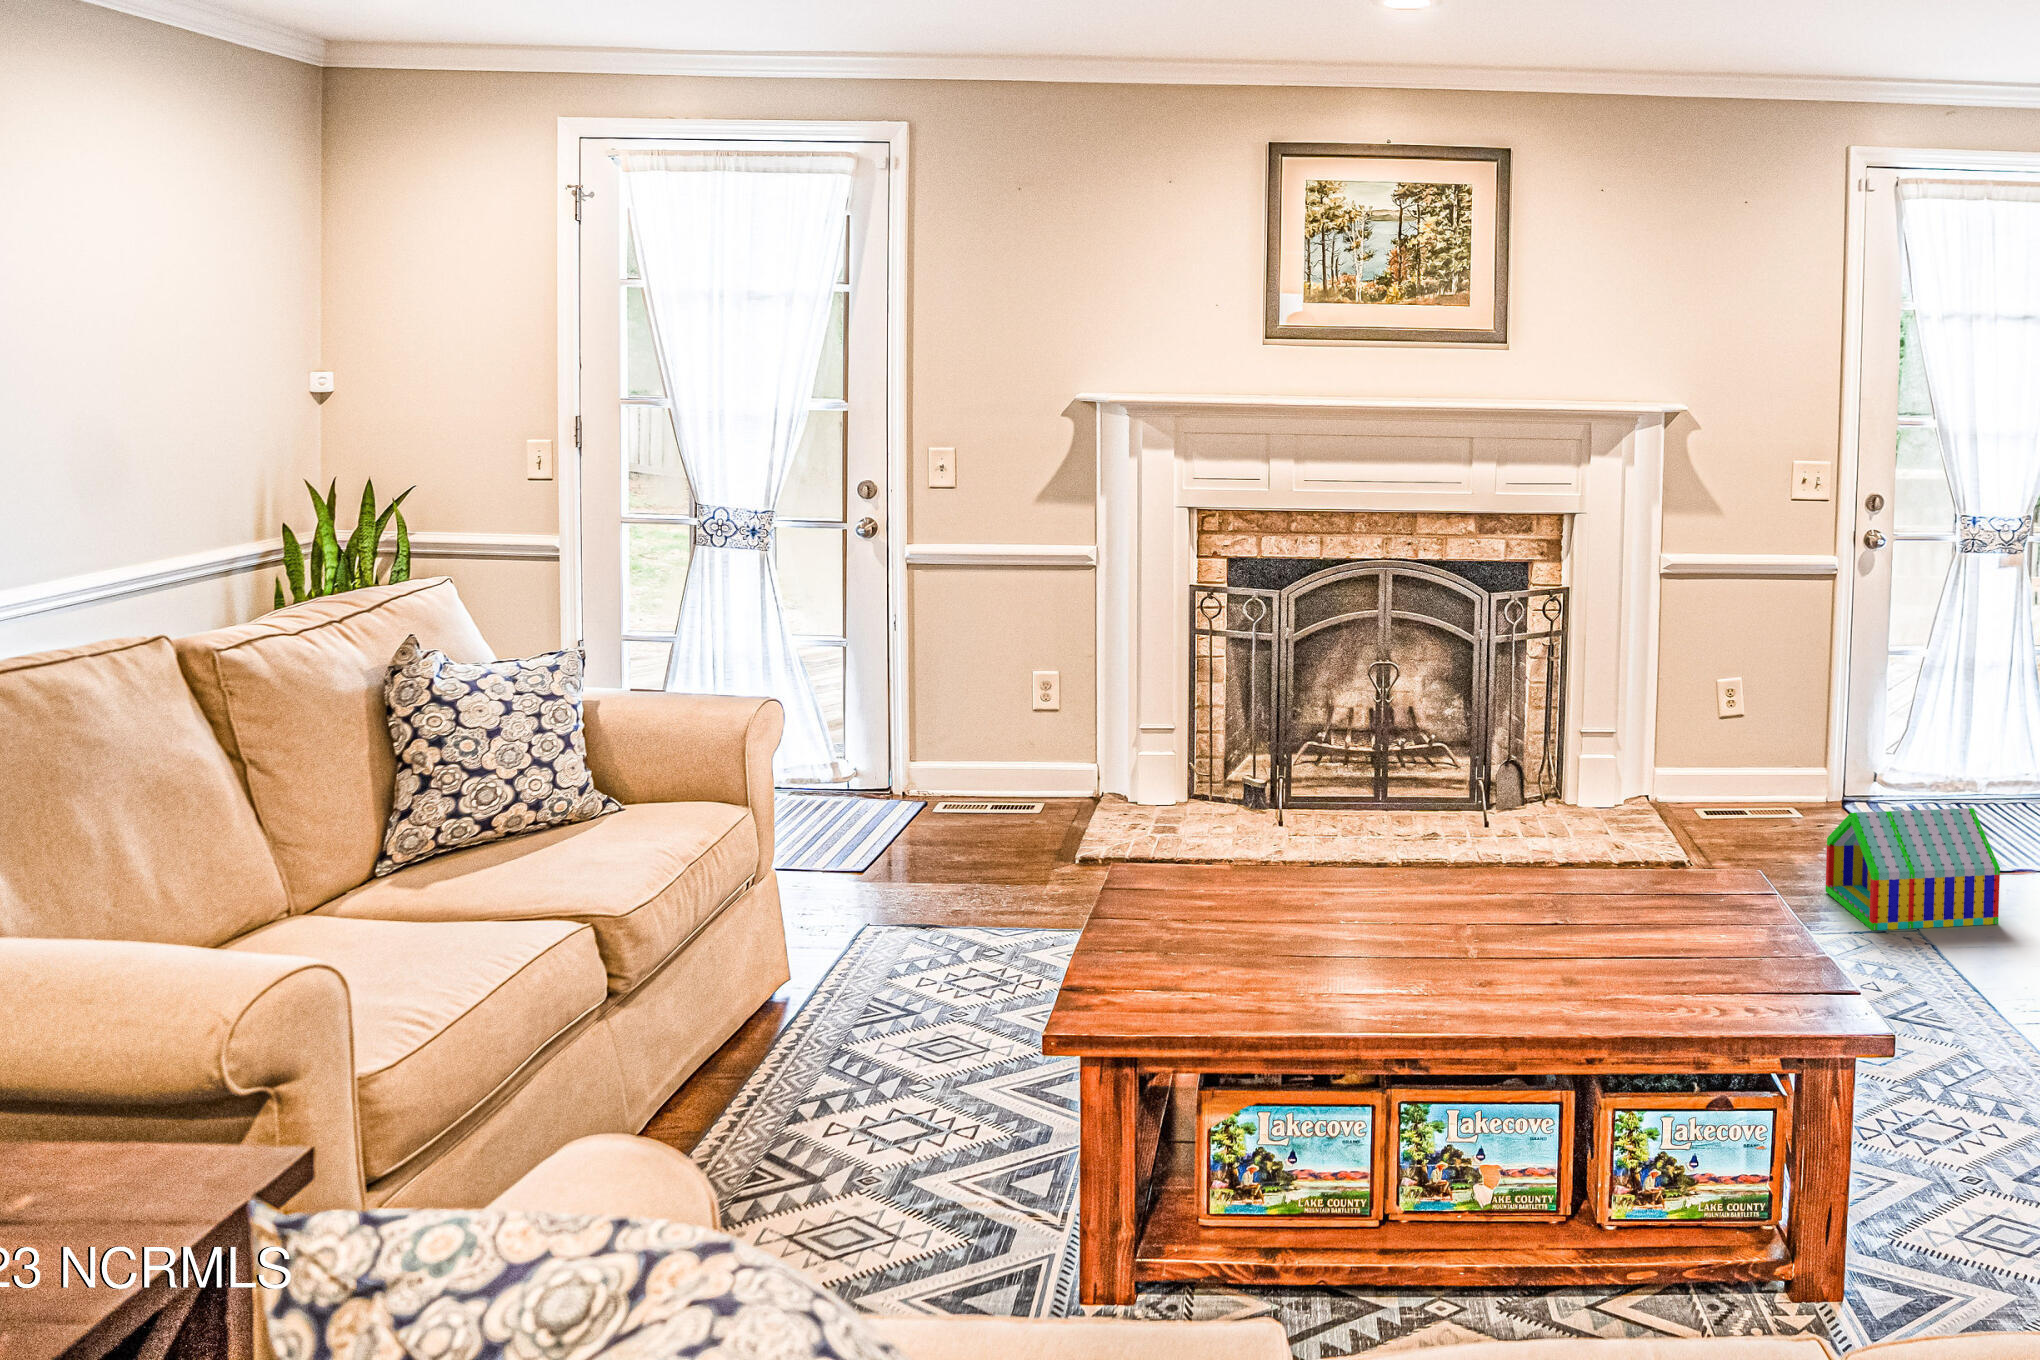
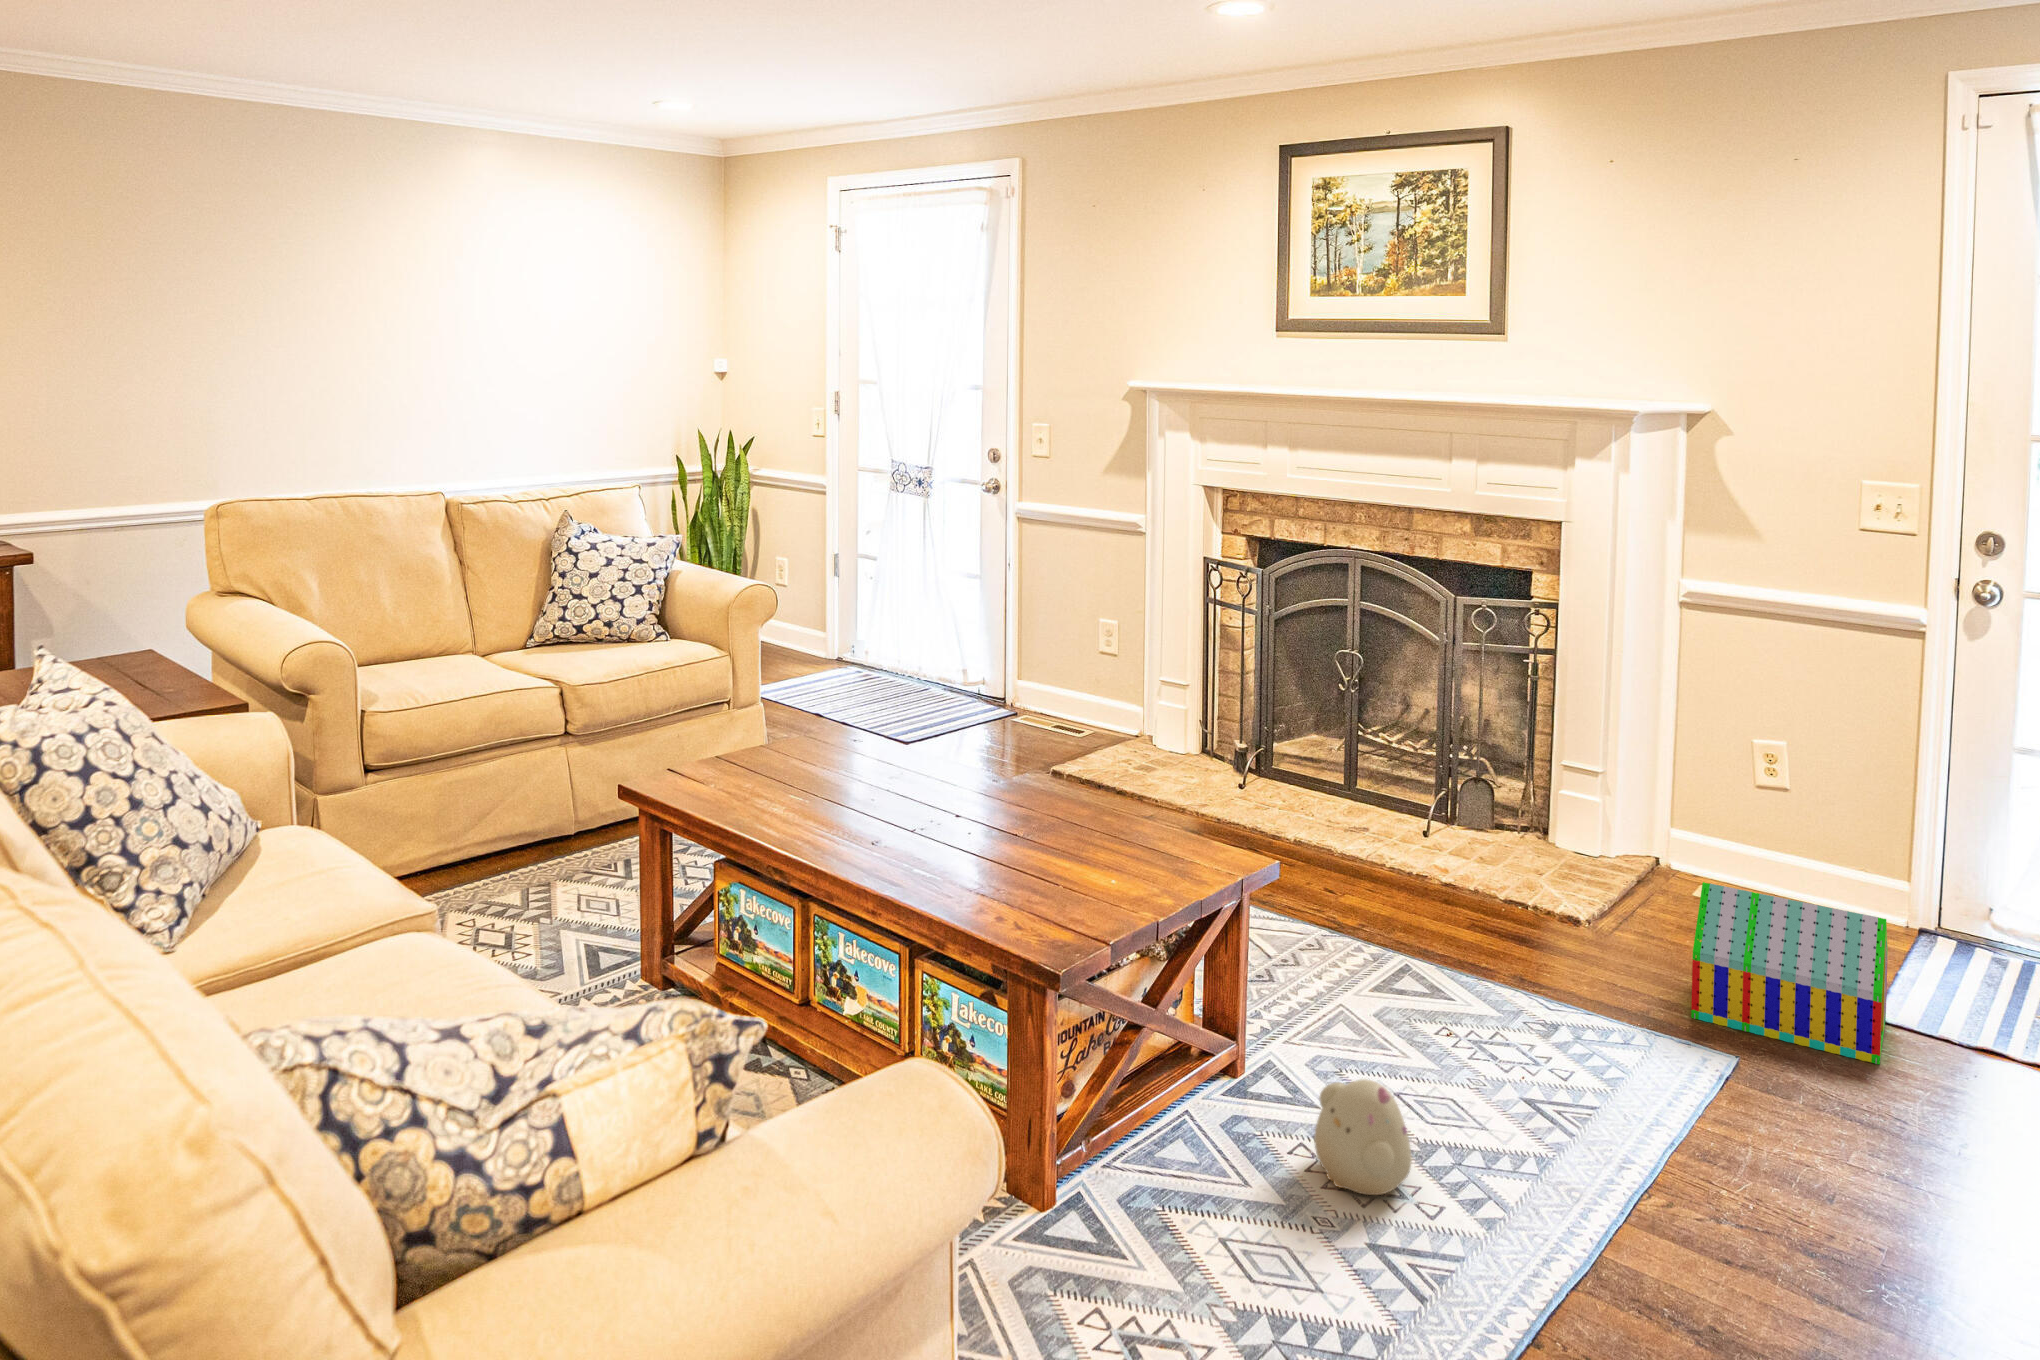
plush toy: none [1910,1073,2031,1190] -> present [1314,1080,1412,1195]

